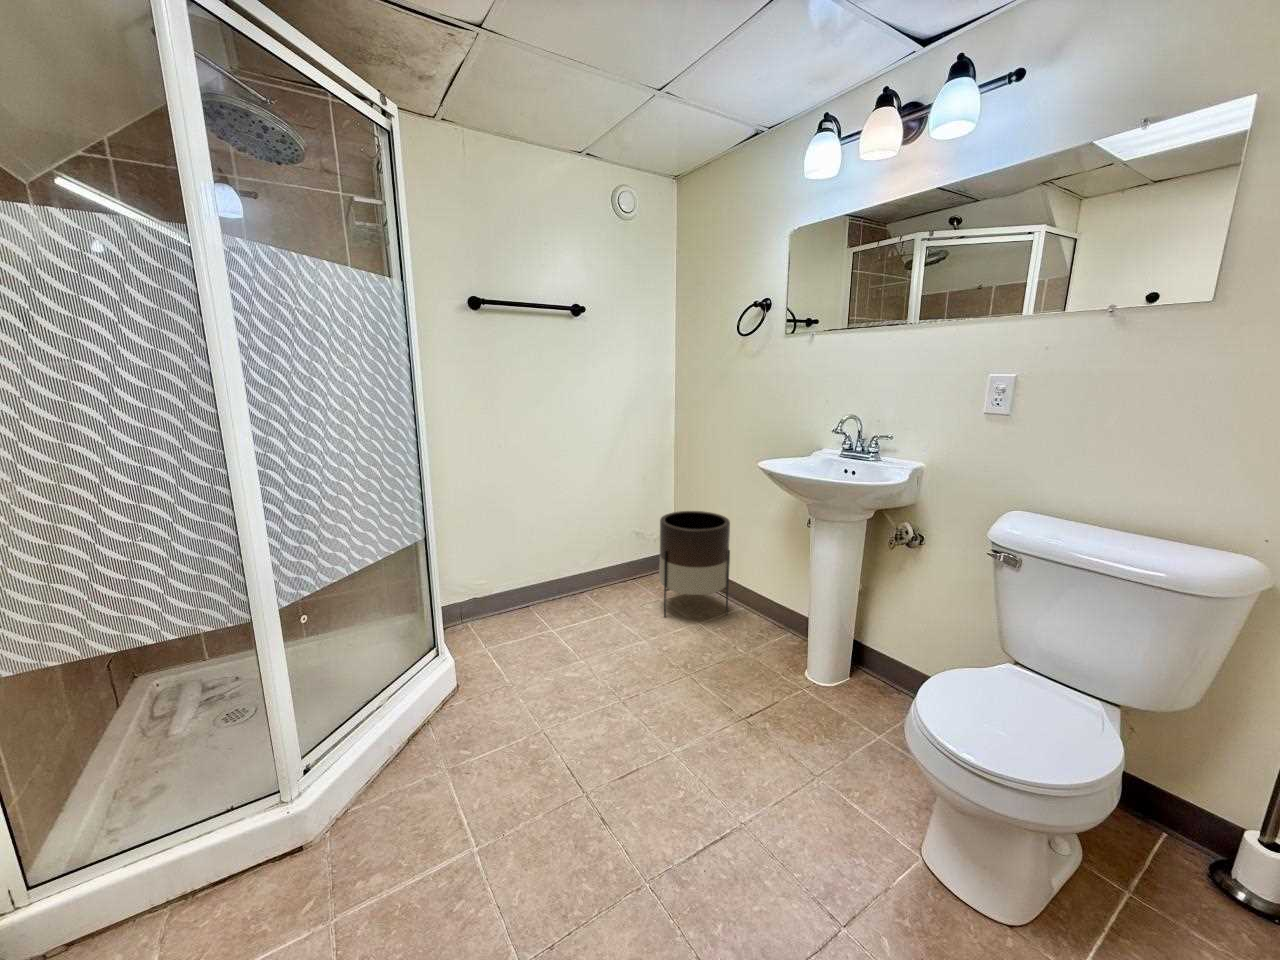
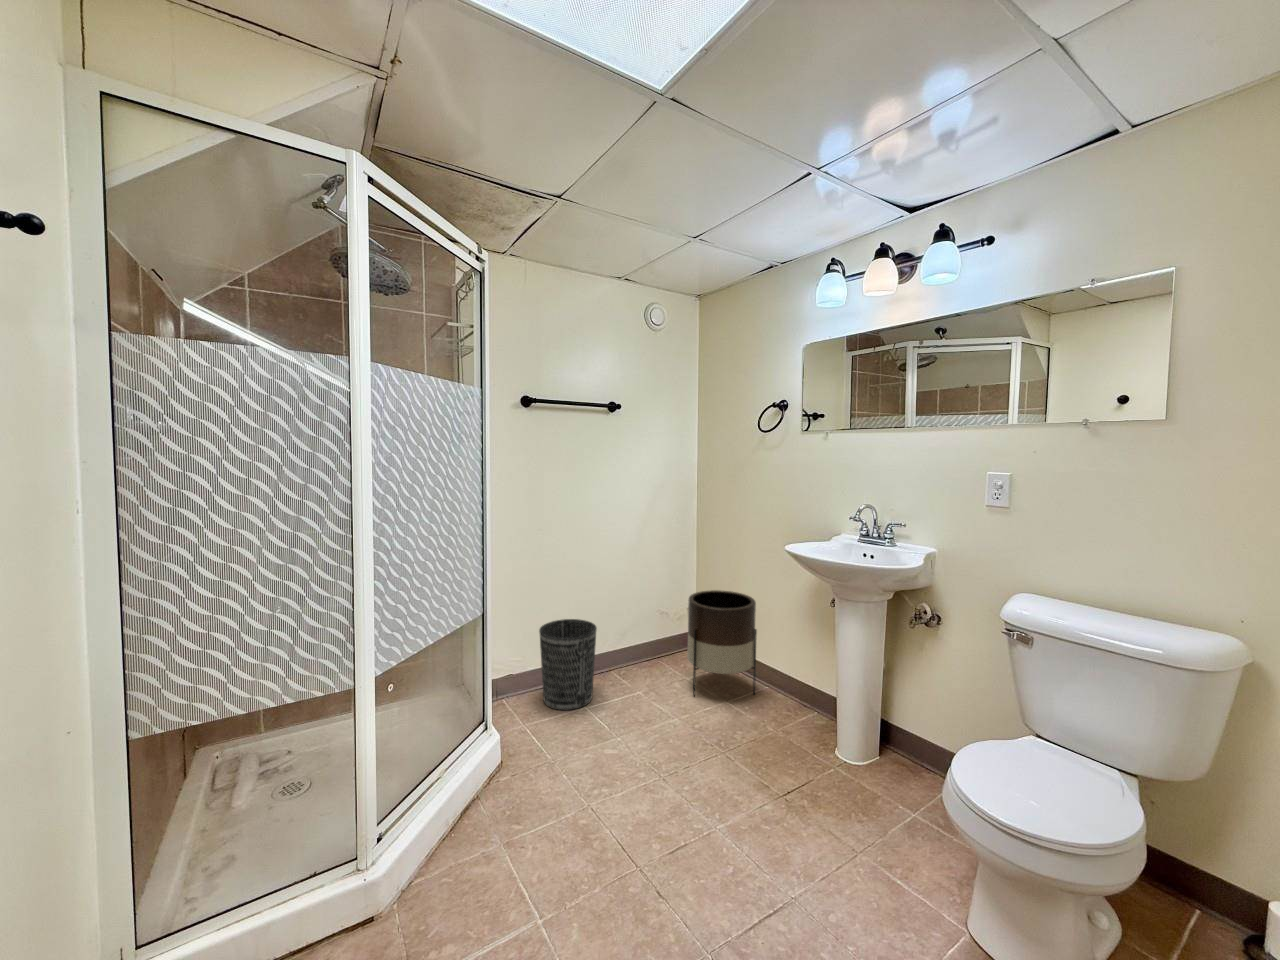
wastebasket: none [503,541,563,632] -> present [539,619,597,710]

